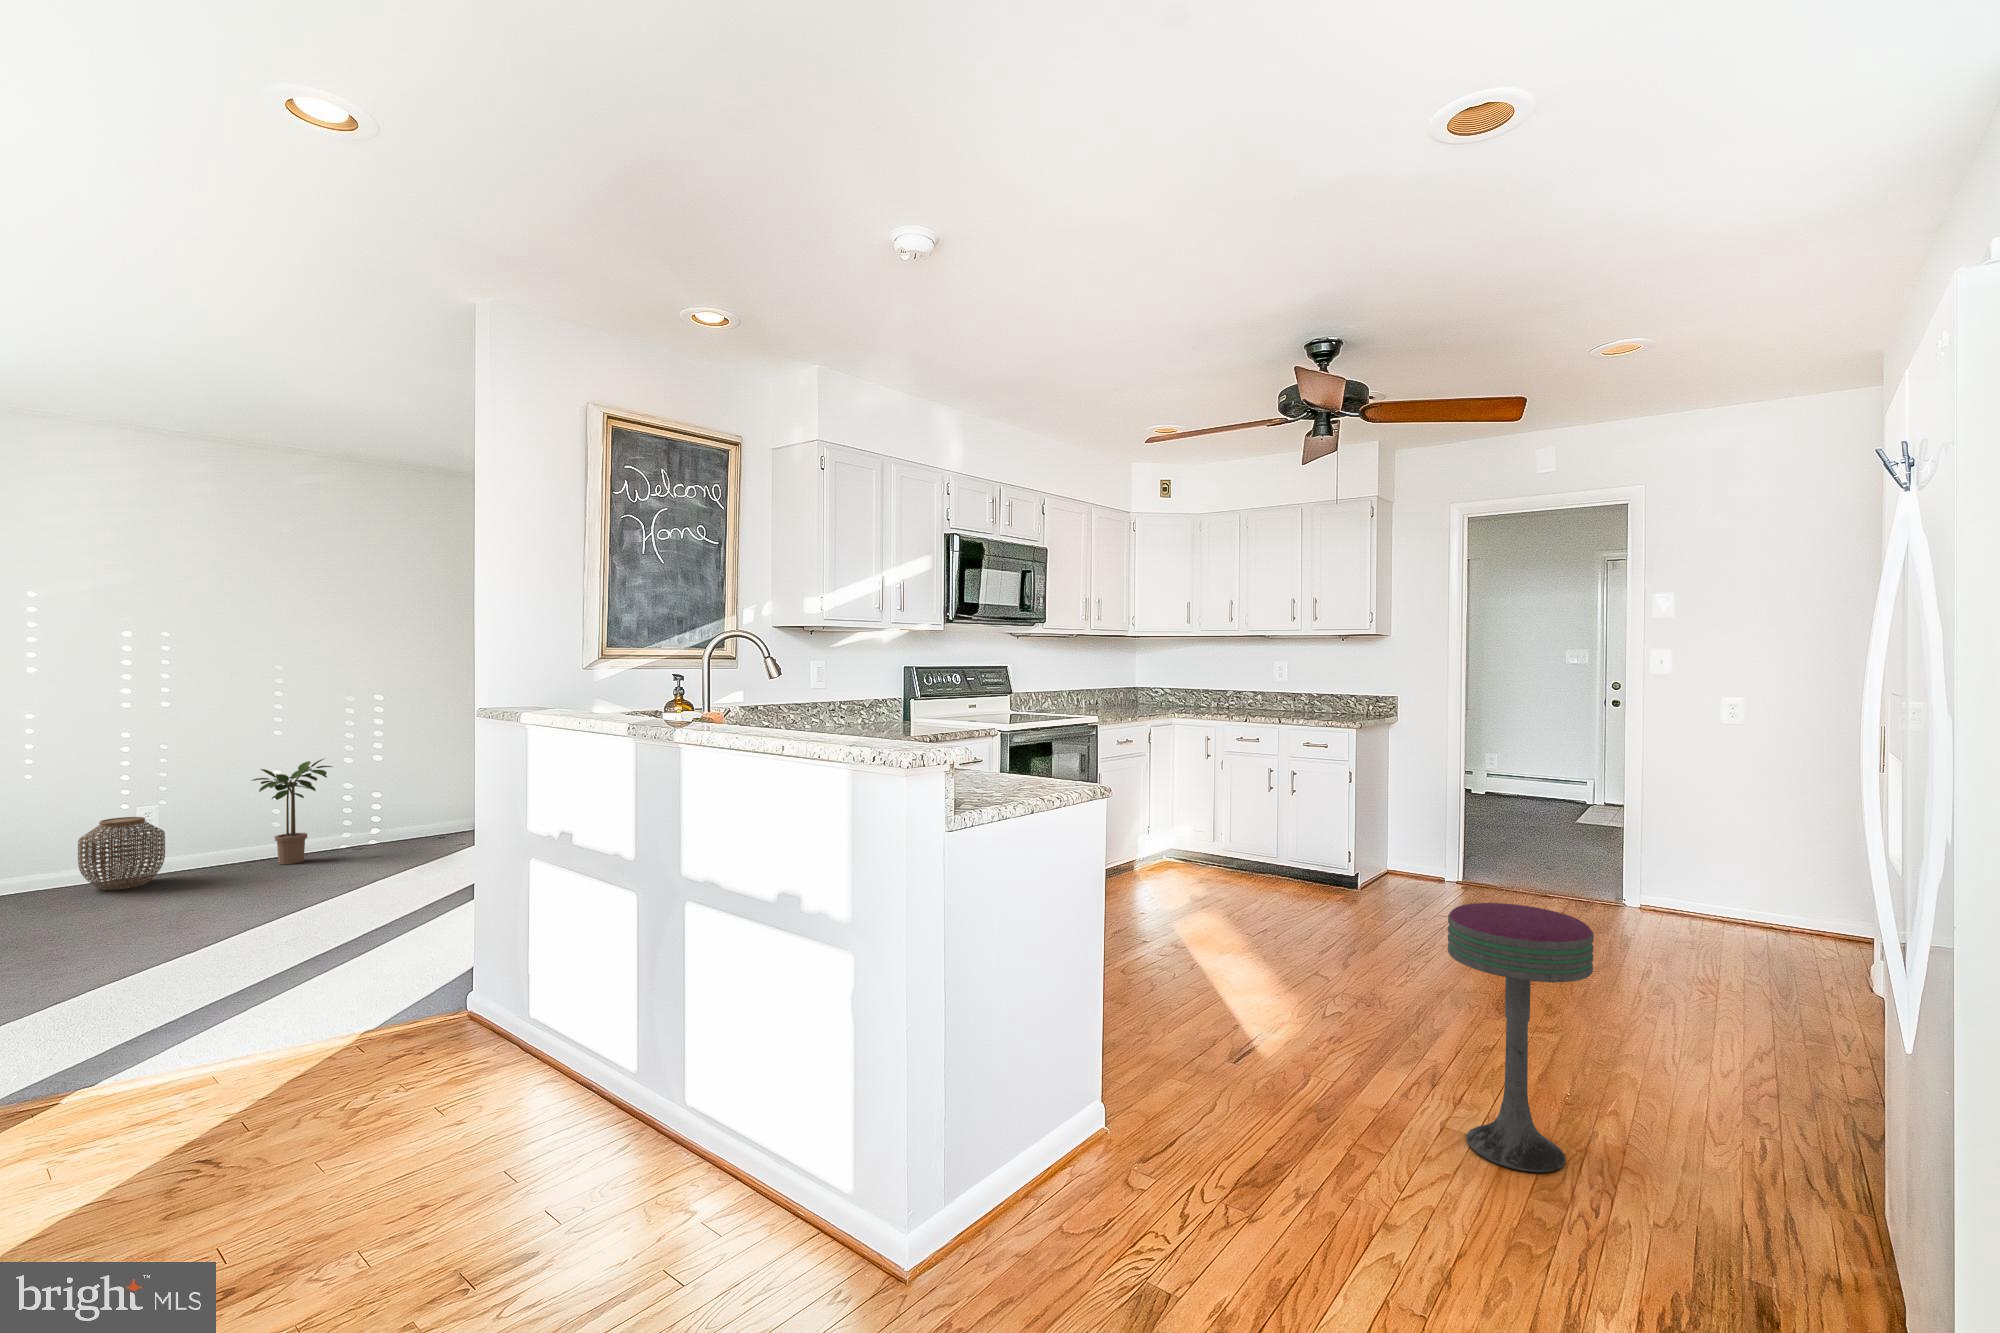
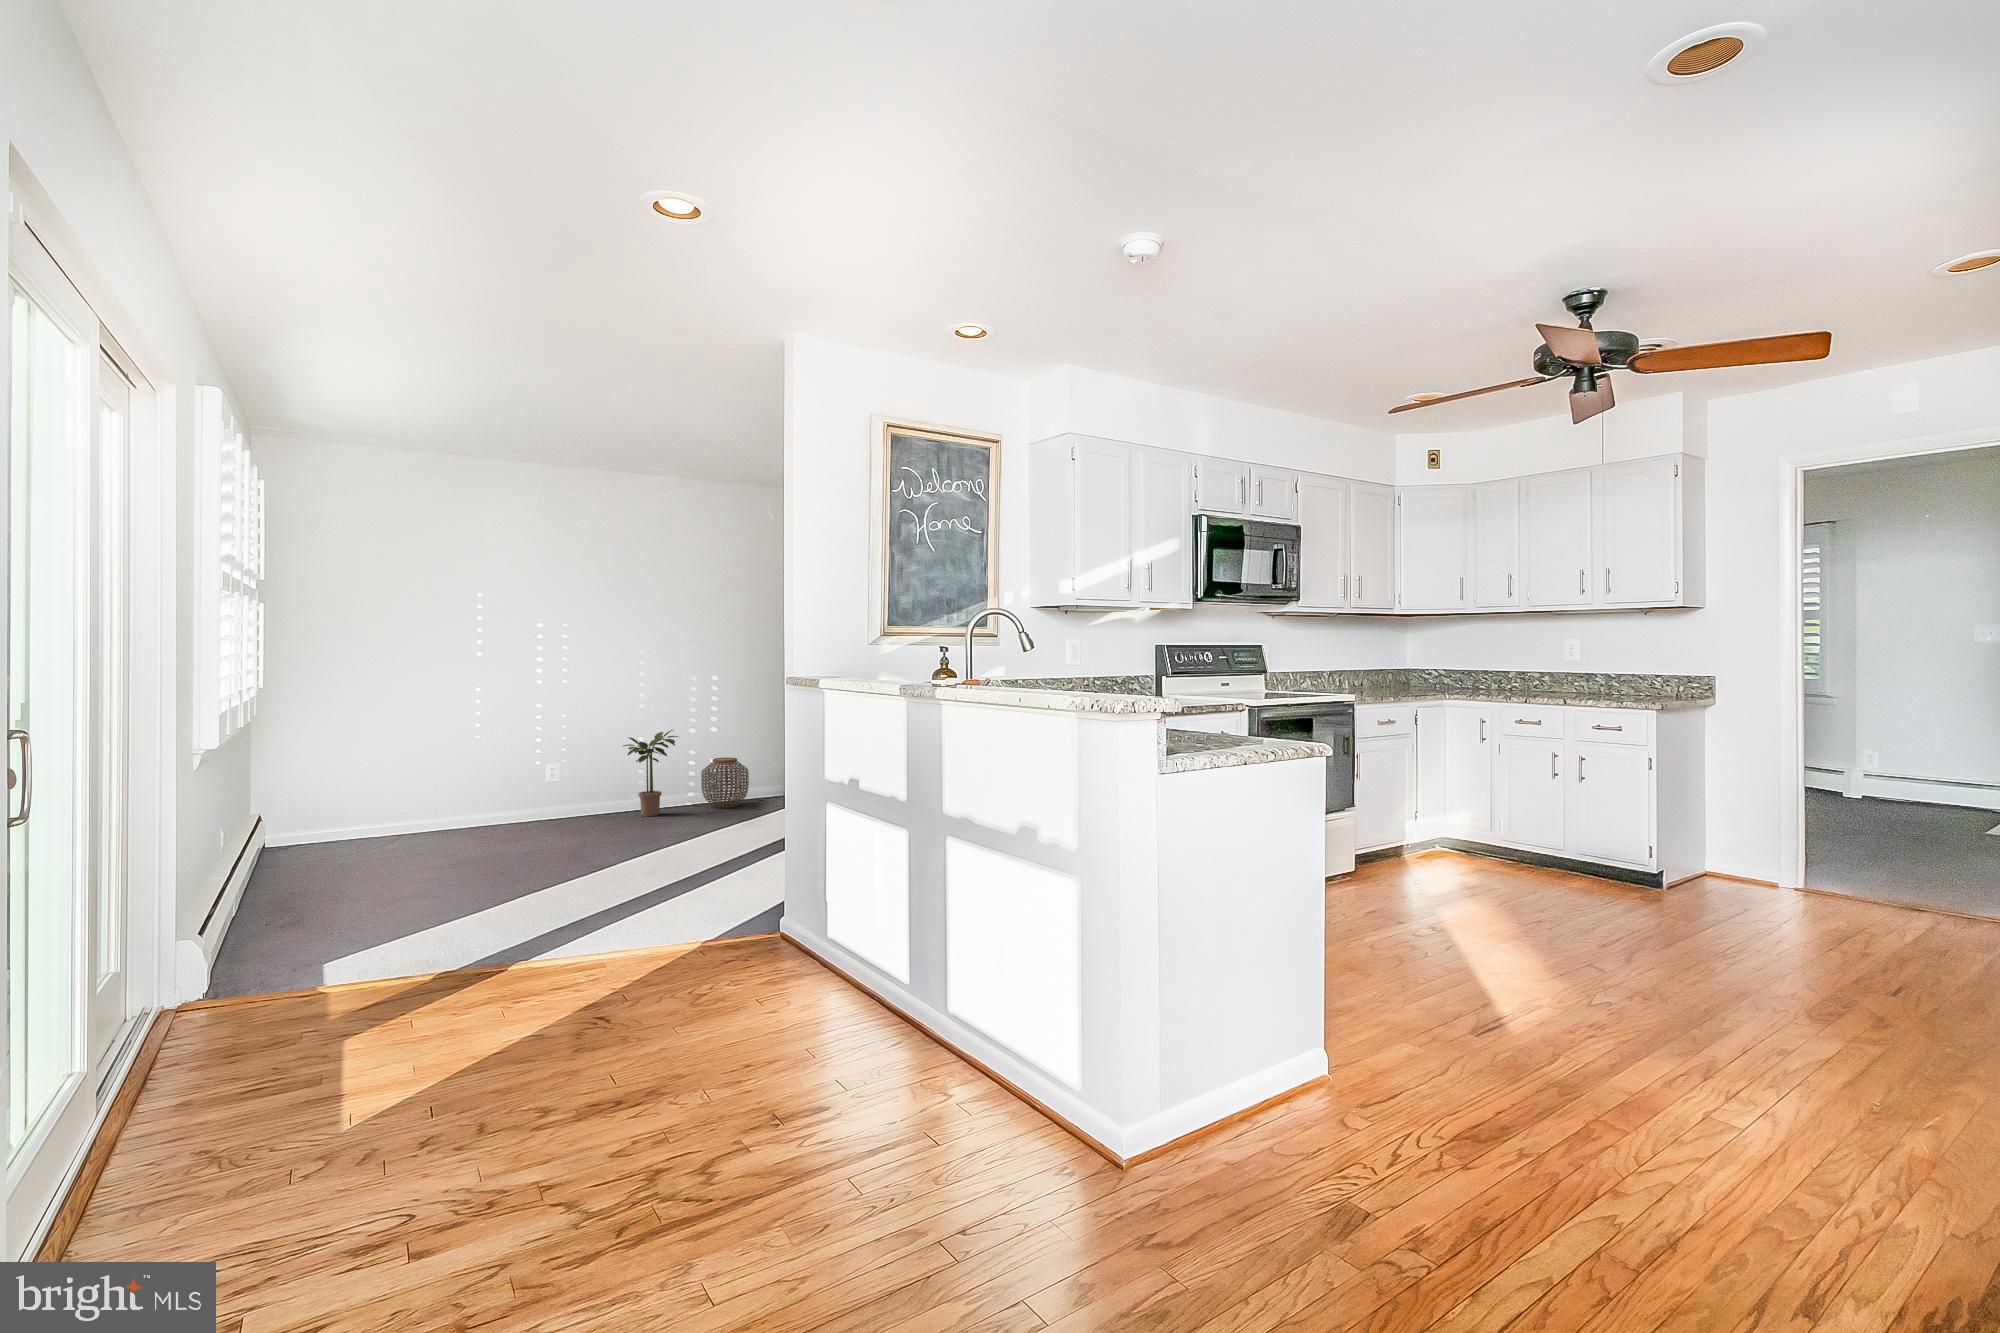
woven basket: present [78,817,165,890] -> present [701,758,749,808]
bar stool: present [1448,903,1594,1172] -> none [1709,882,1888,1171]

